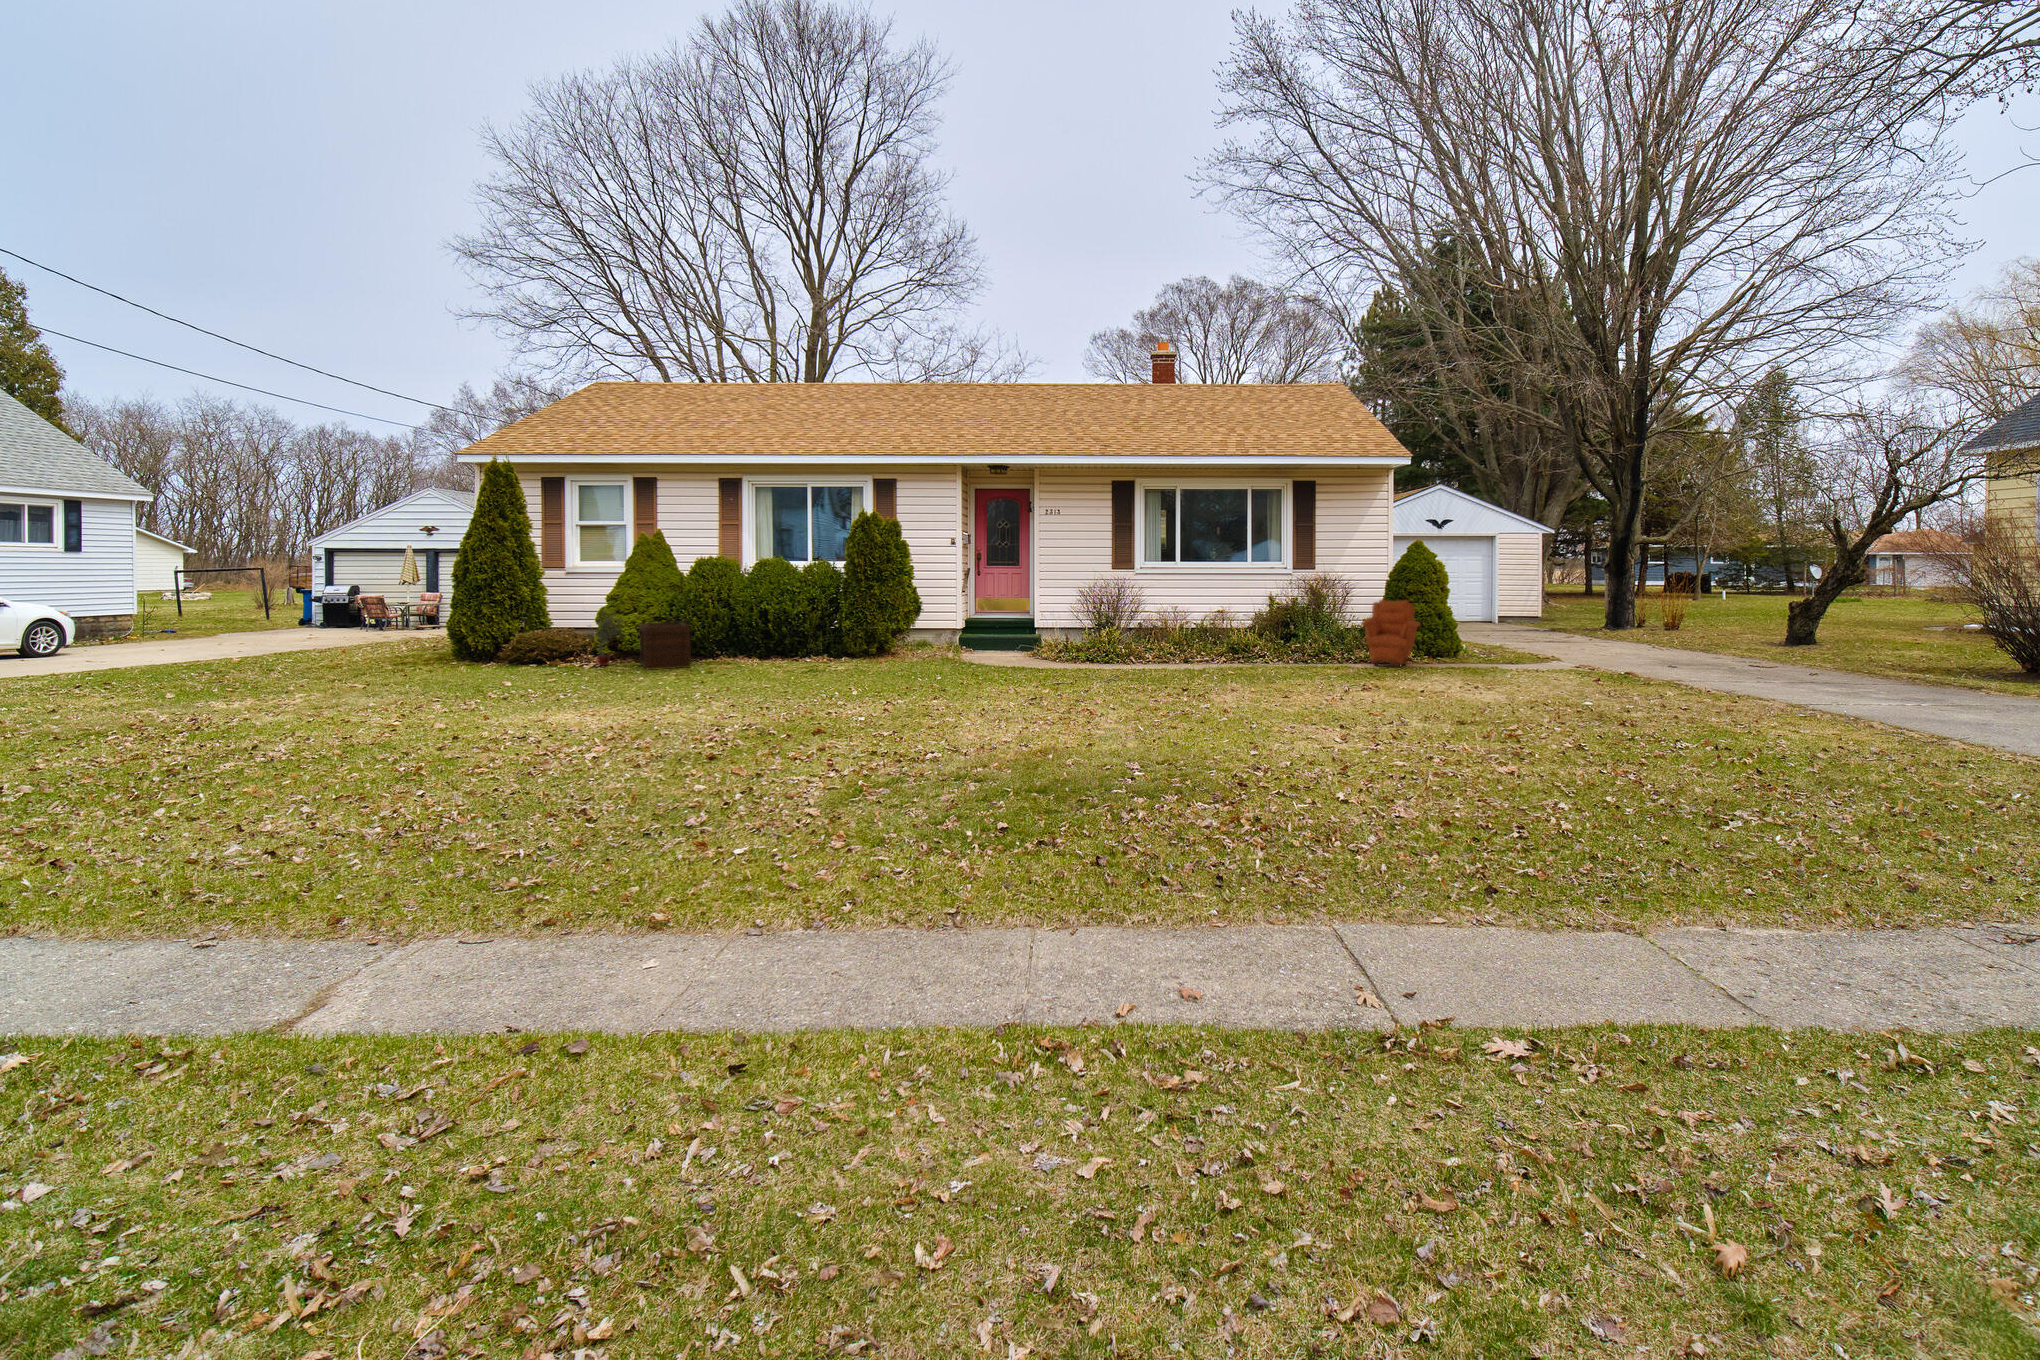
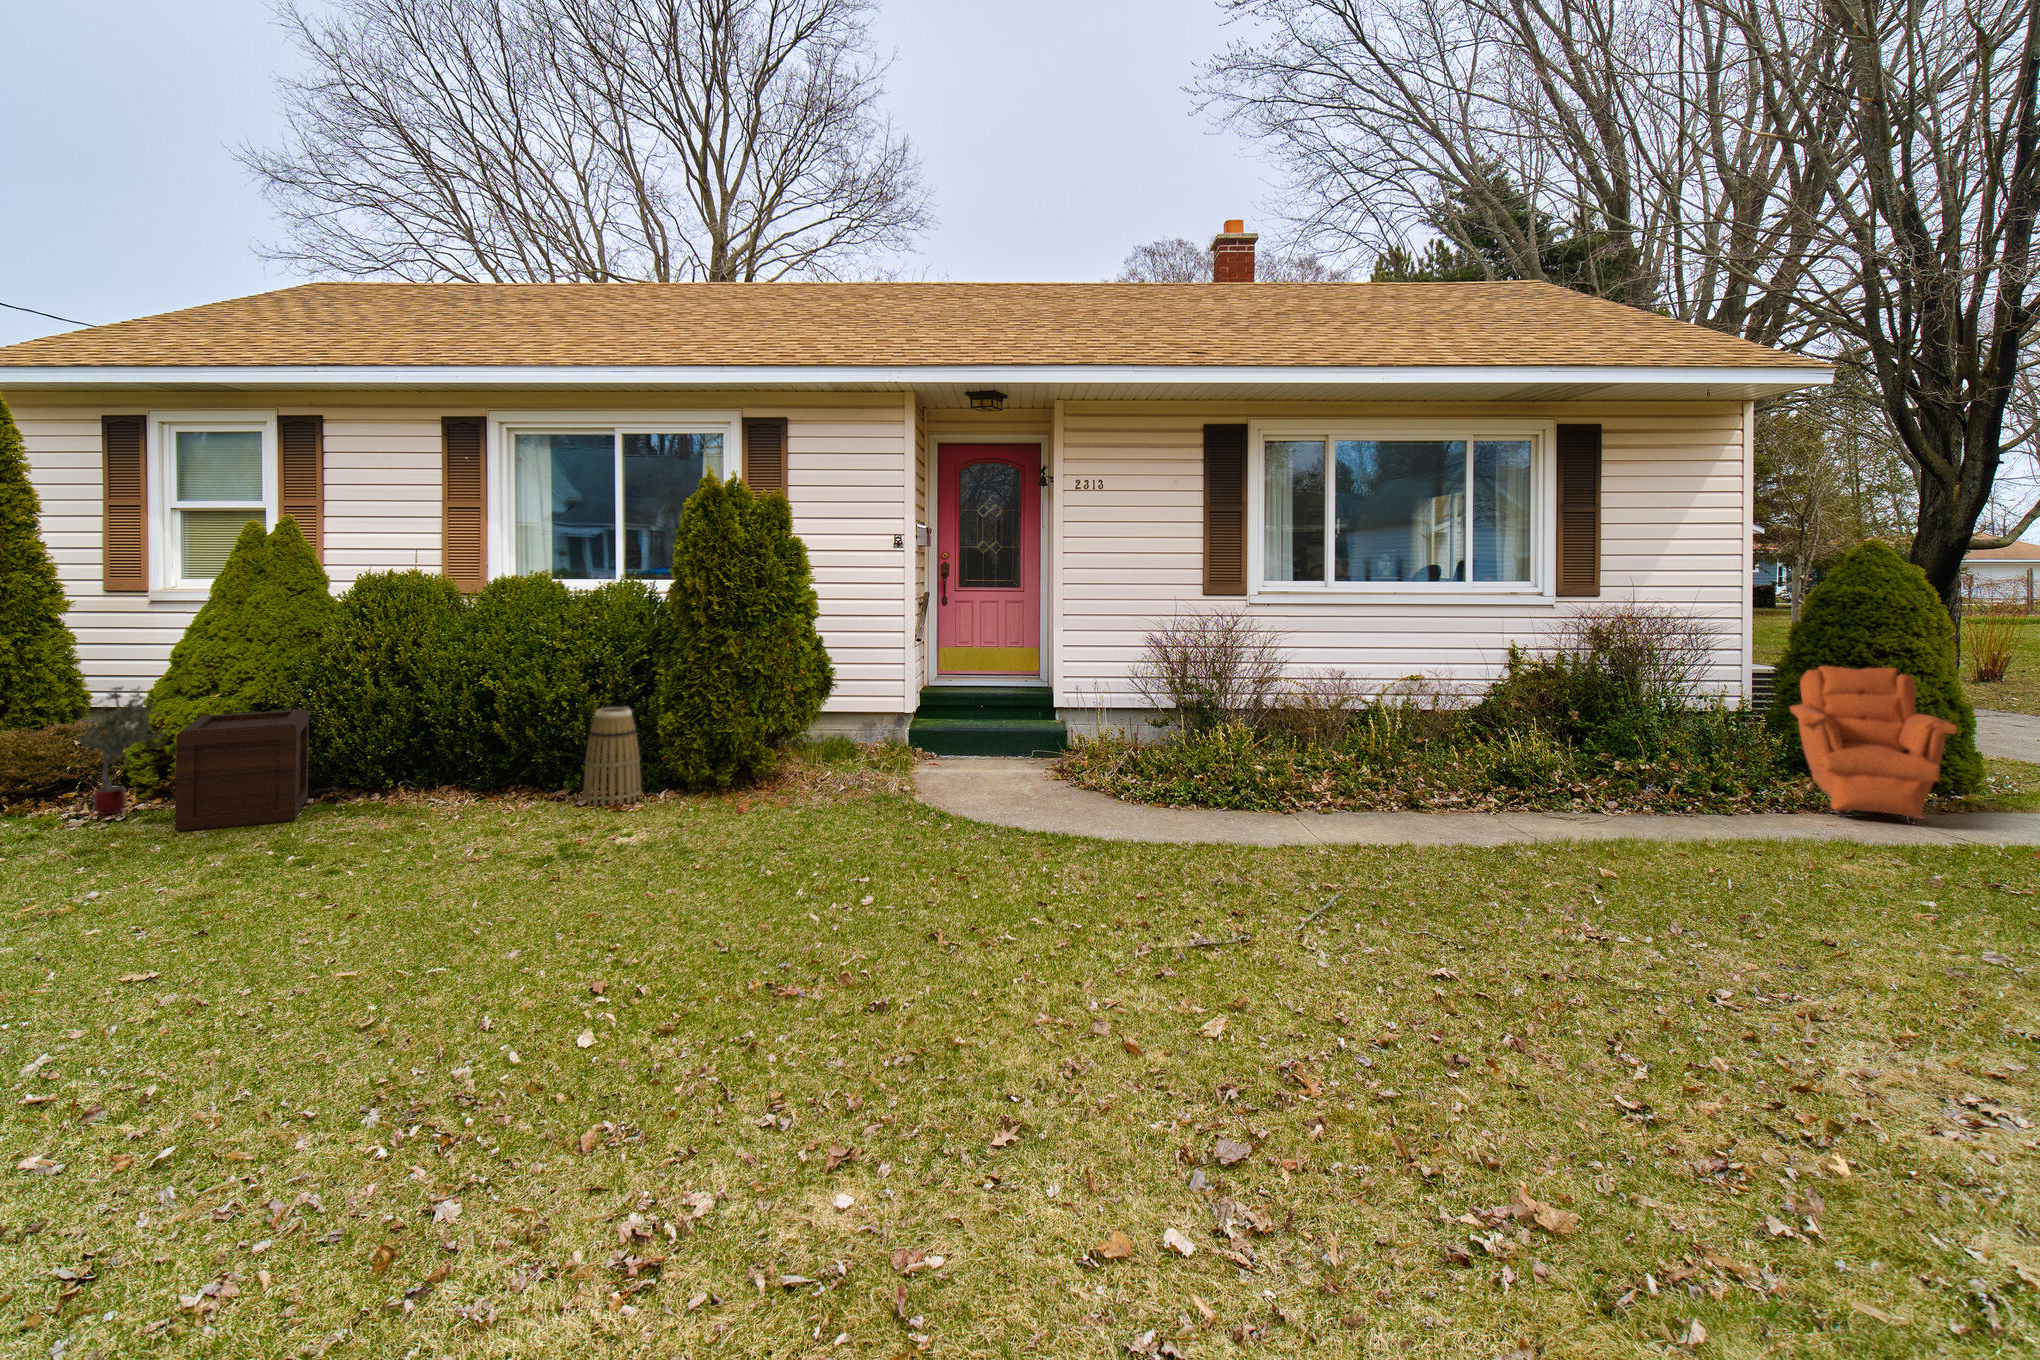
basket: none [811,621,837,664] -> present [582,707,642,805]

